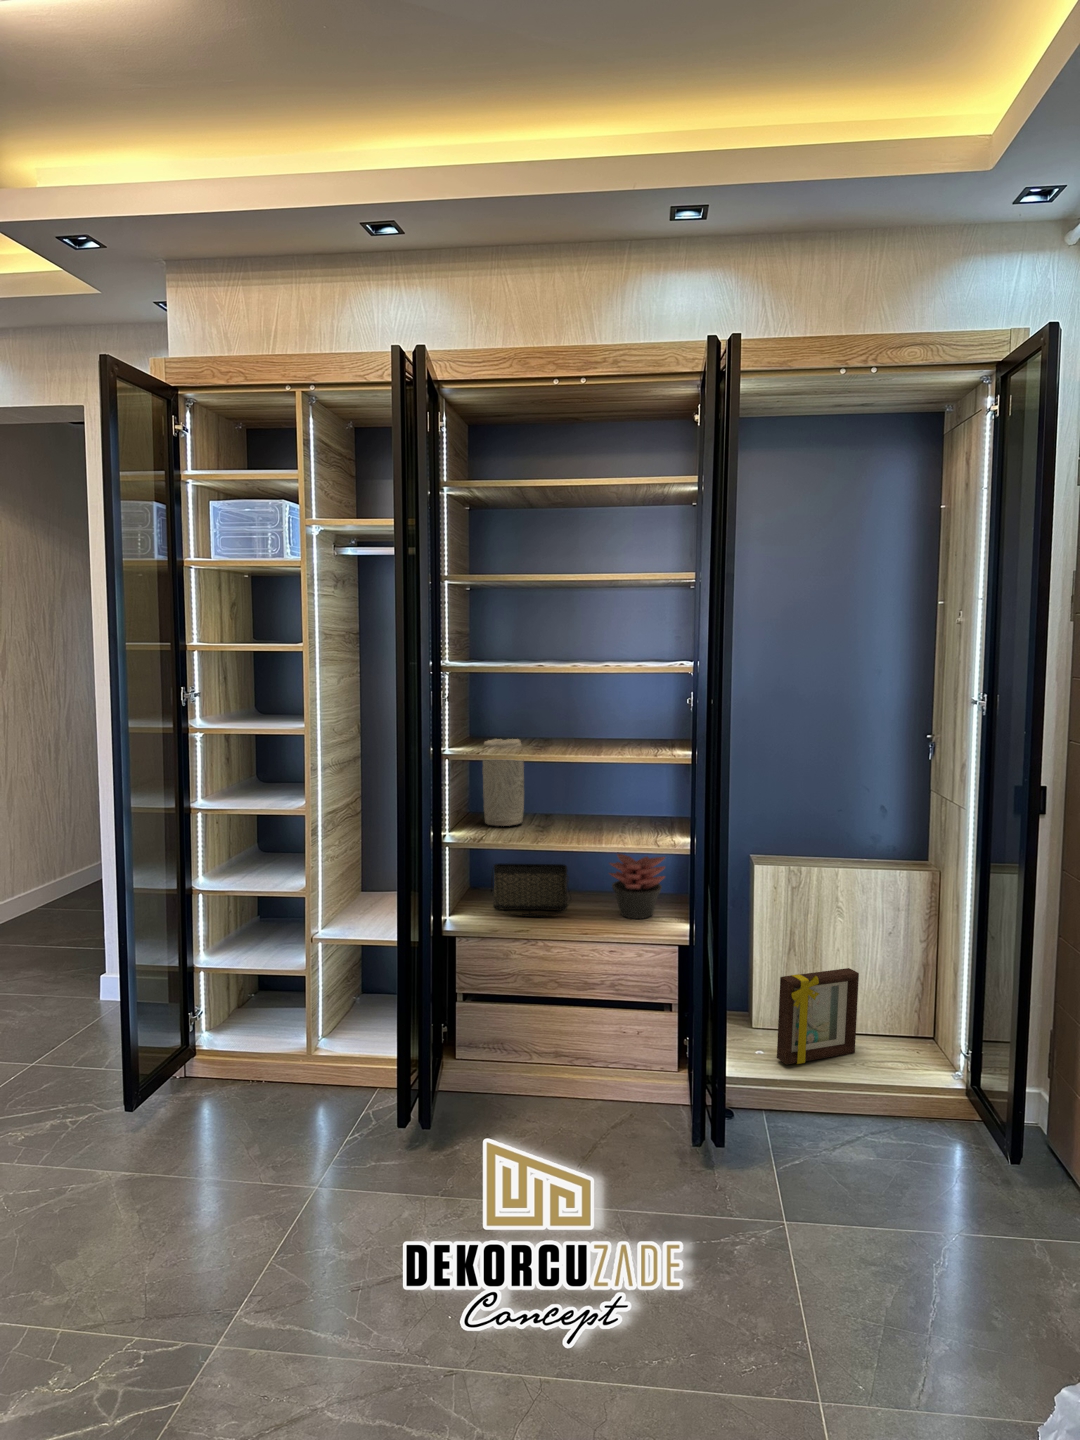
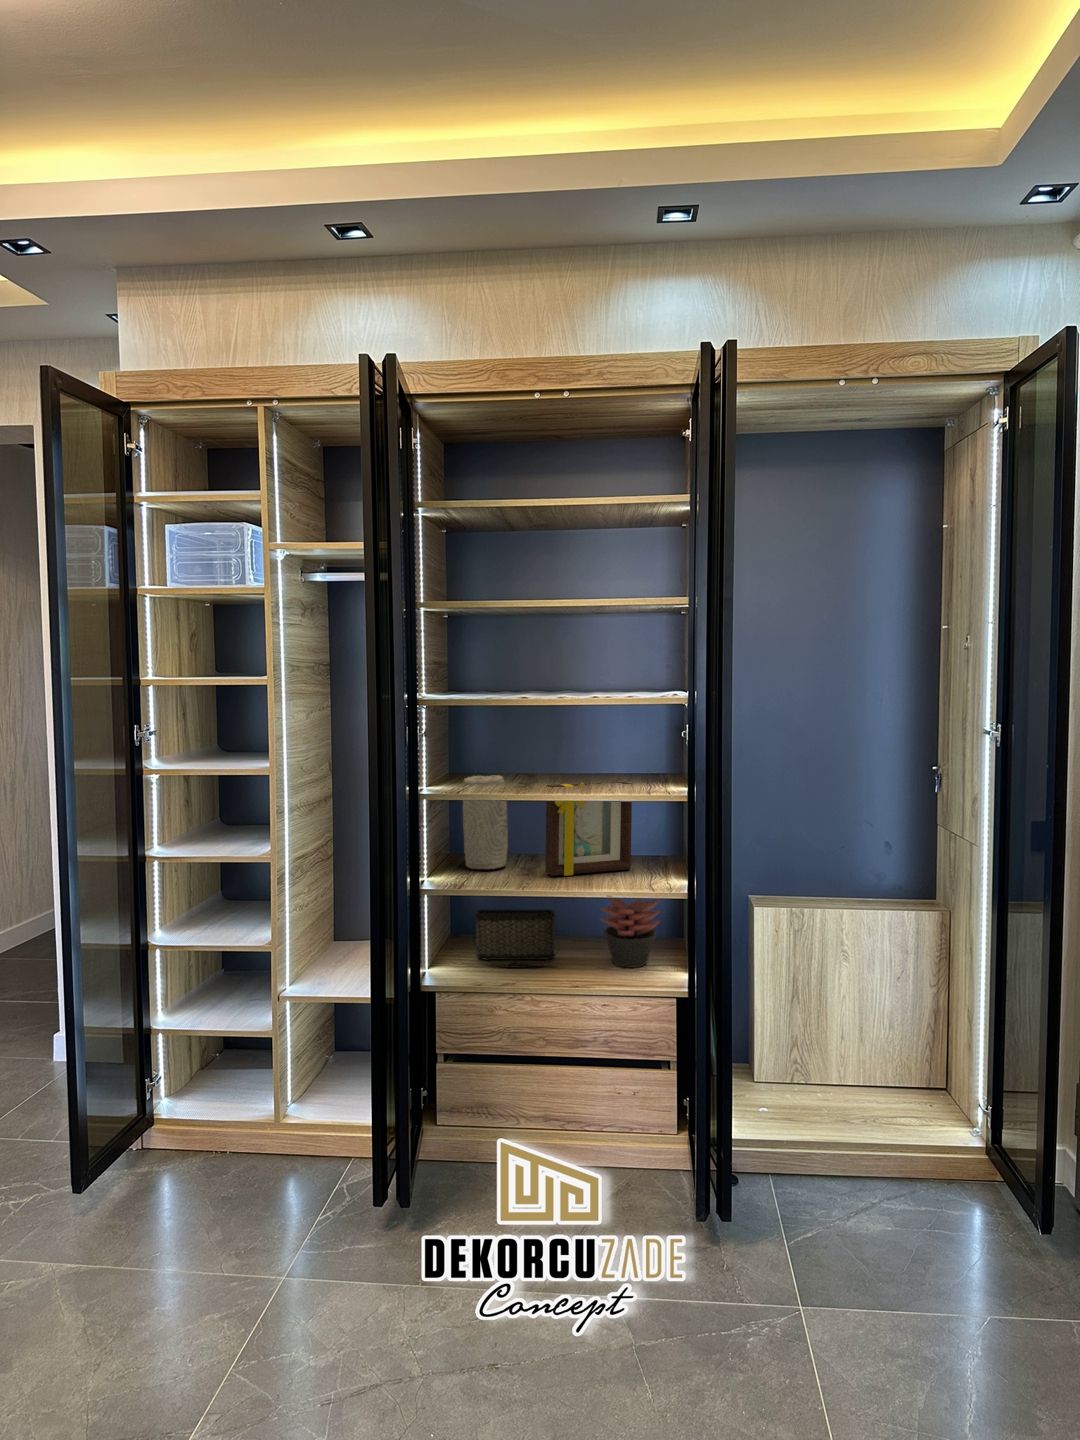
picture frame: present [777,968,859,1064] -> present [545,782,632,876]

